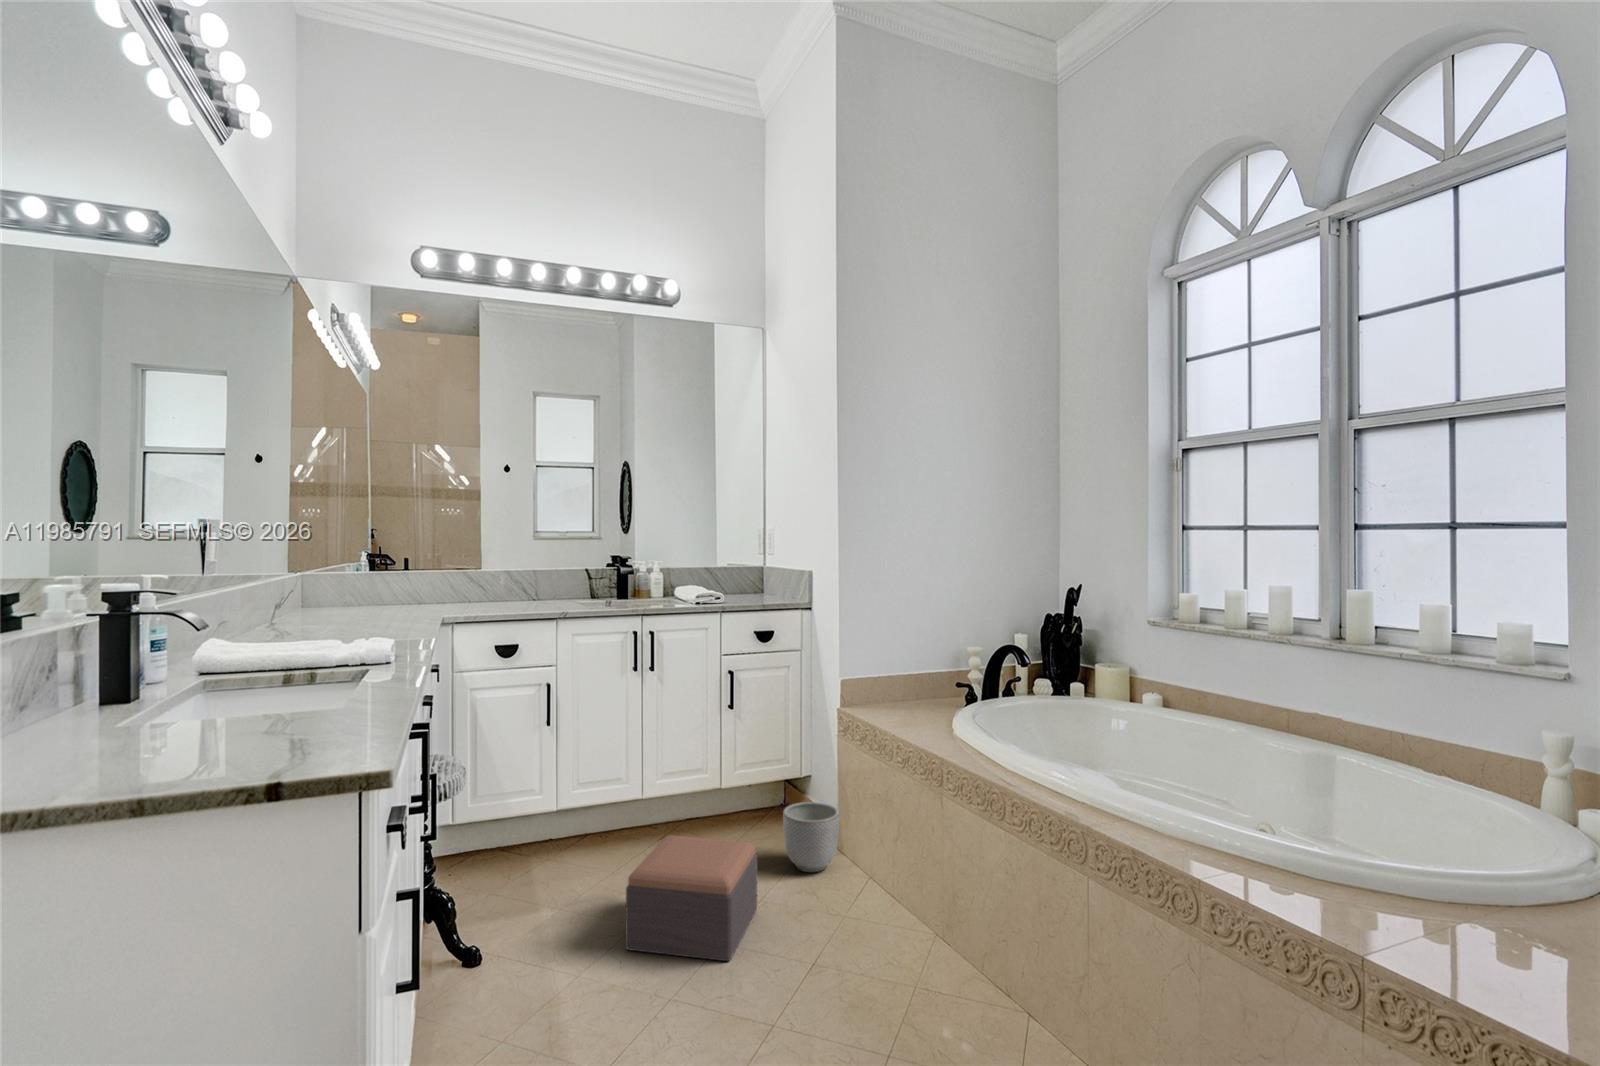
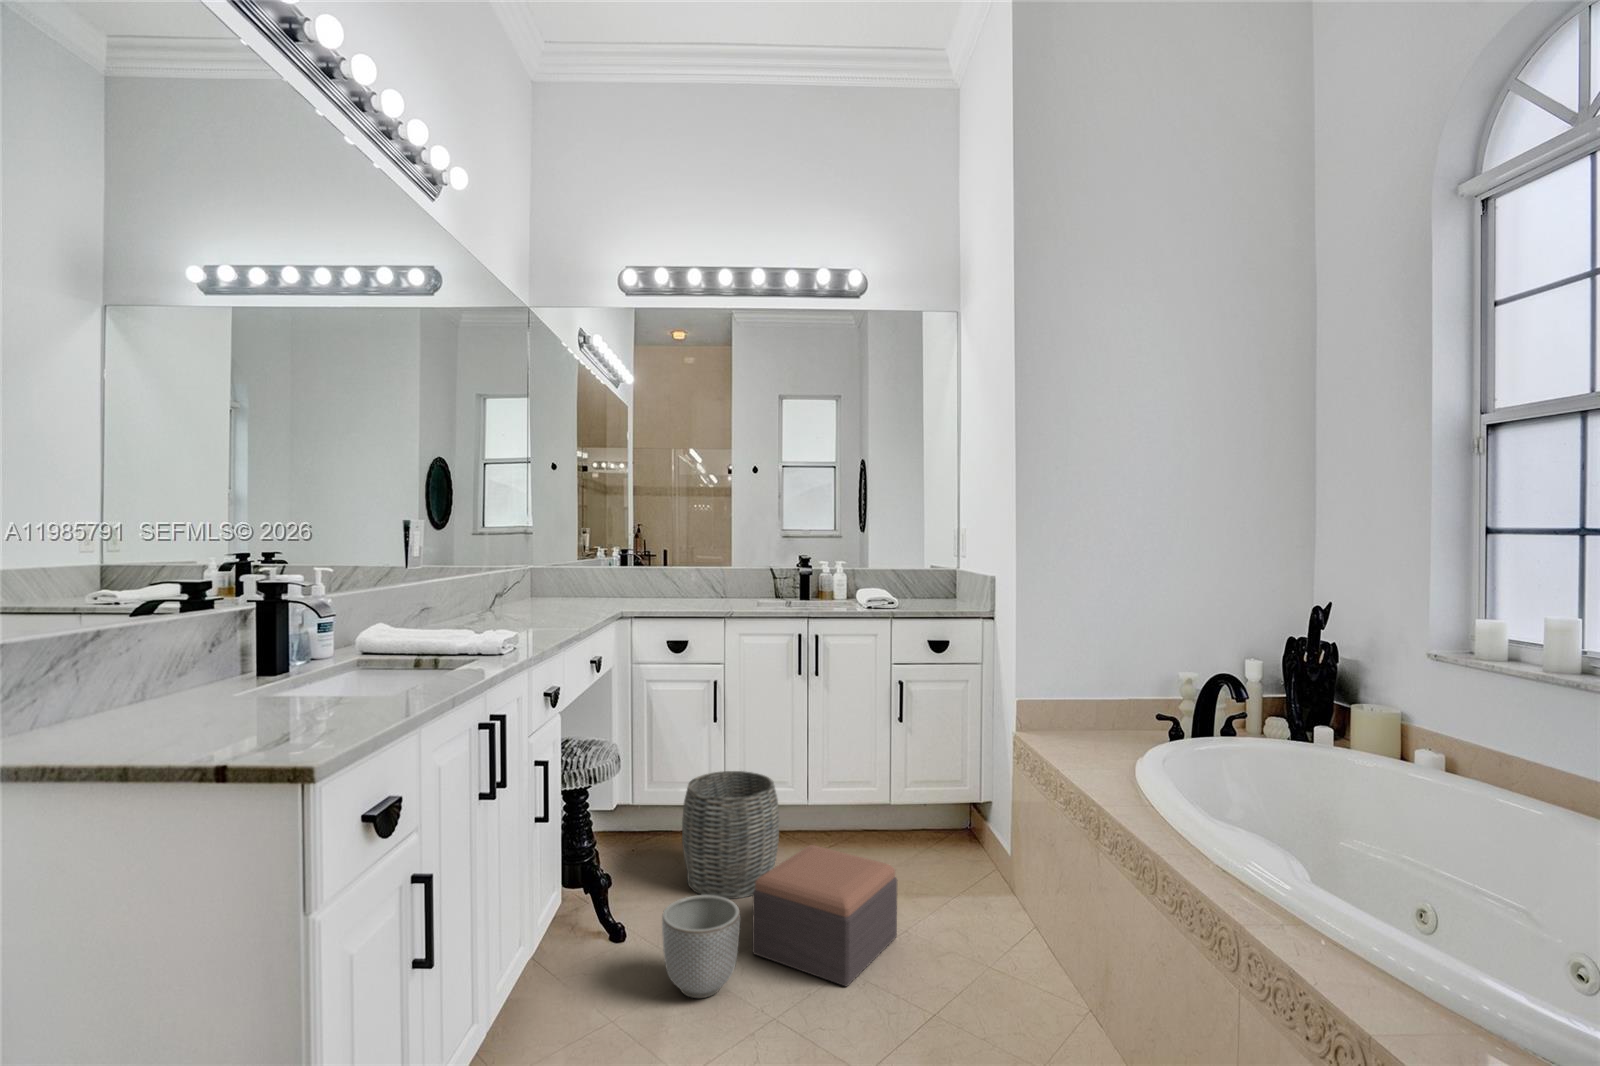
woven basket: none [521,774,623,905] -> present [682,771,779,899]
planter: present [783,802,840,872] -> present [662,895,740,998]

